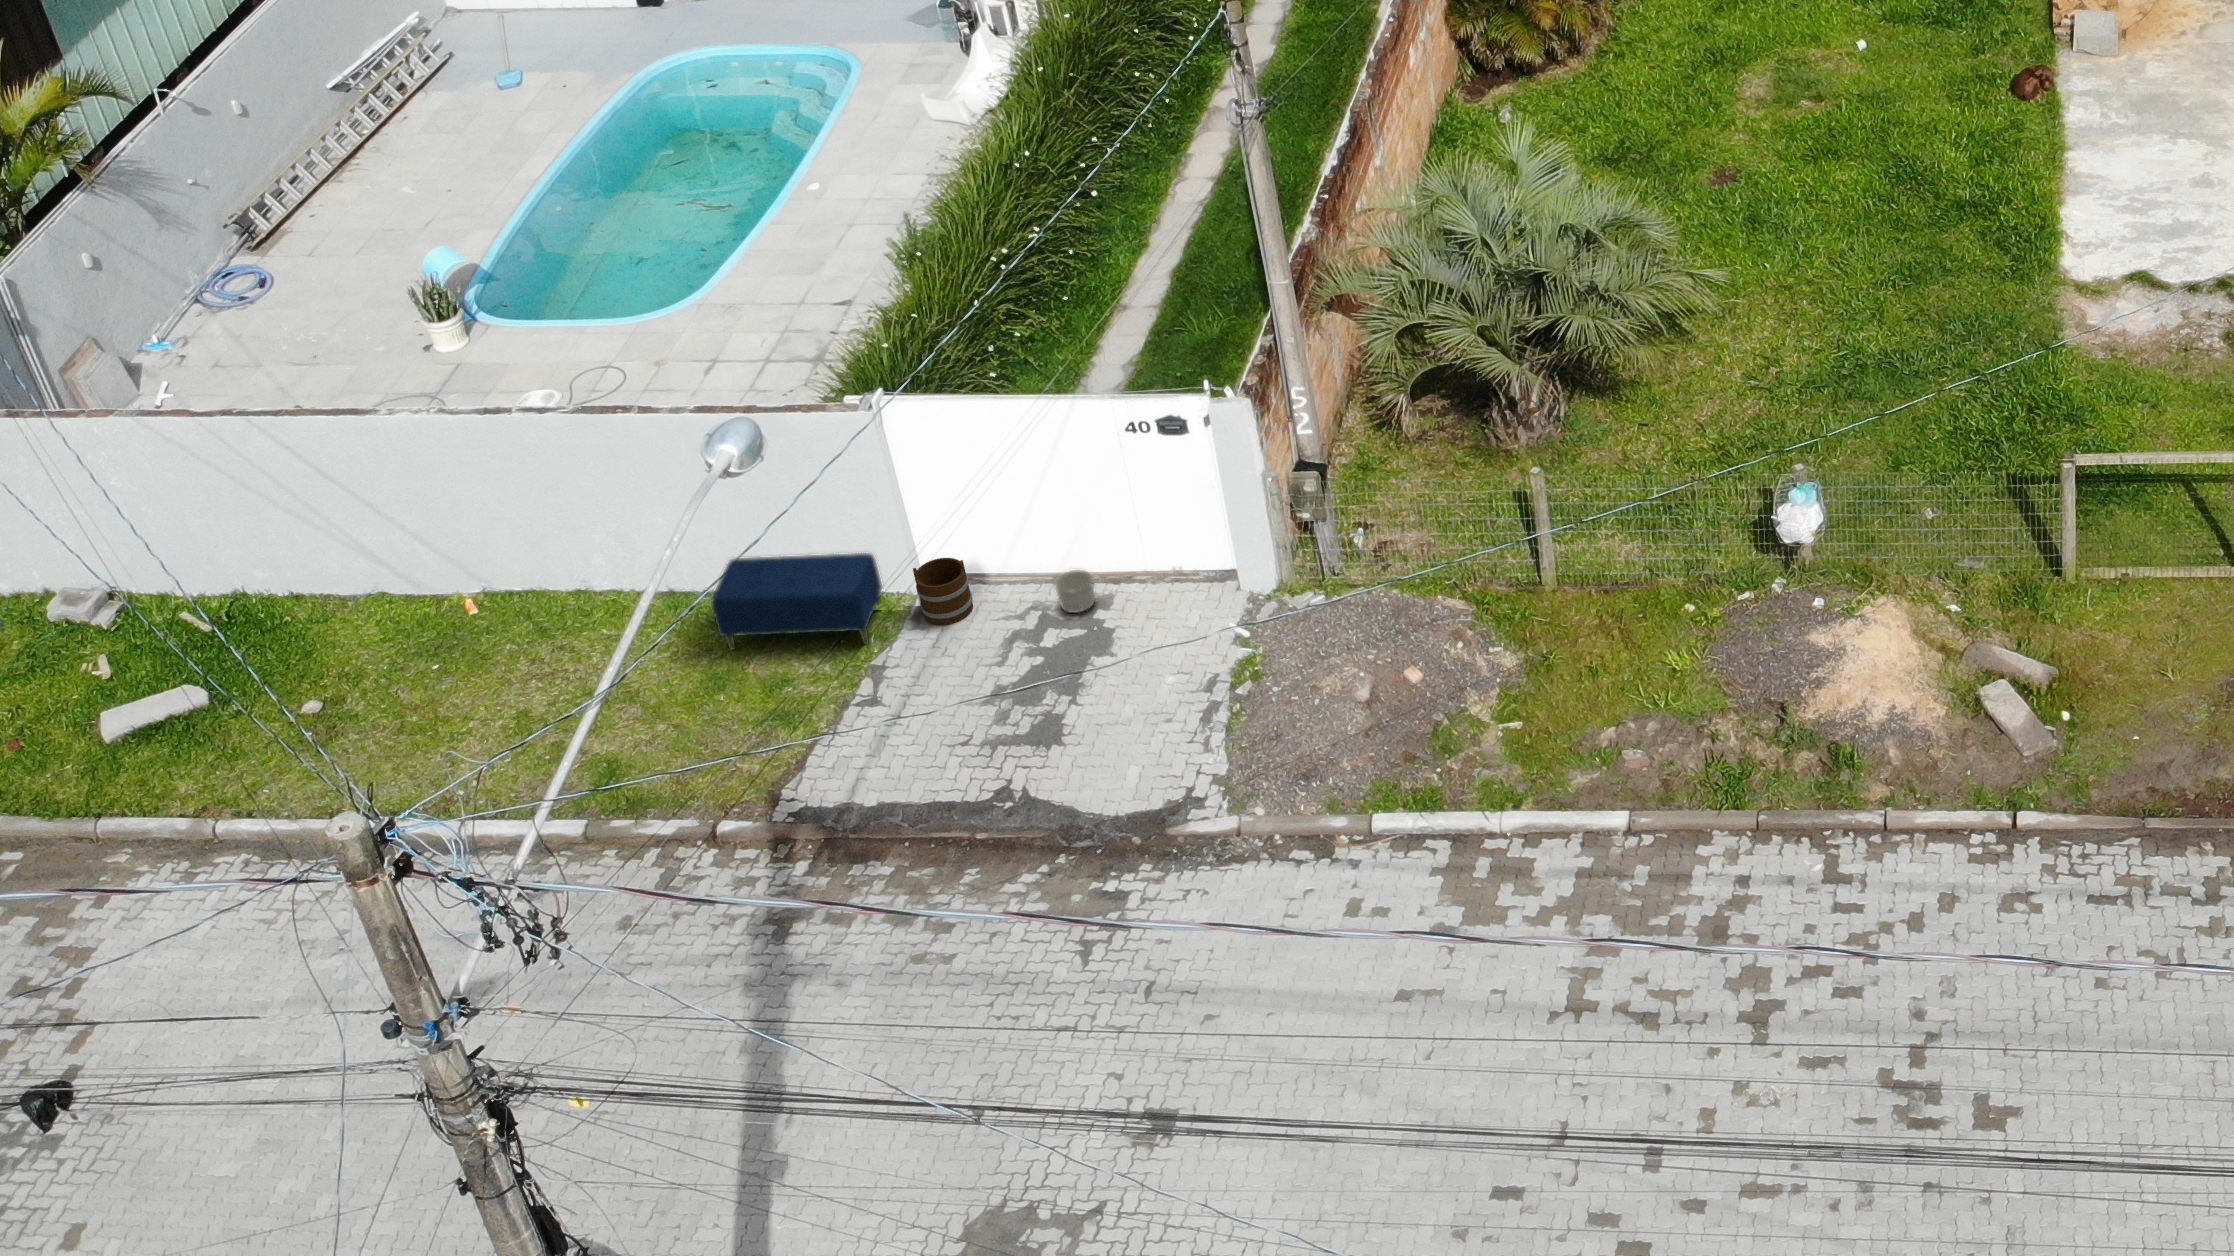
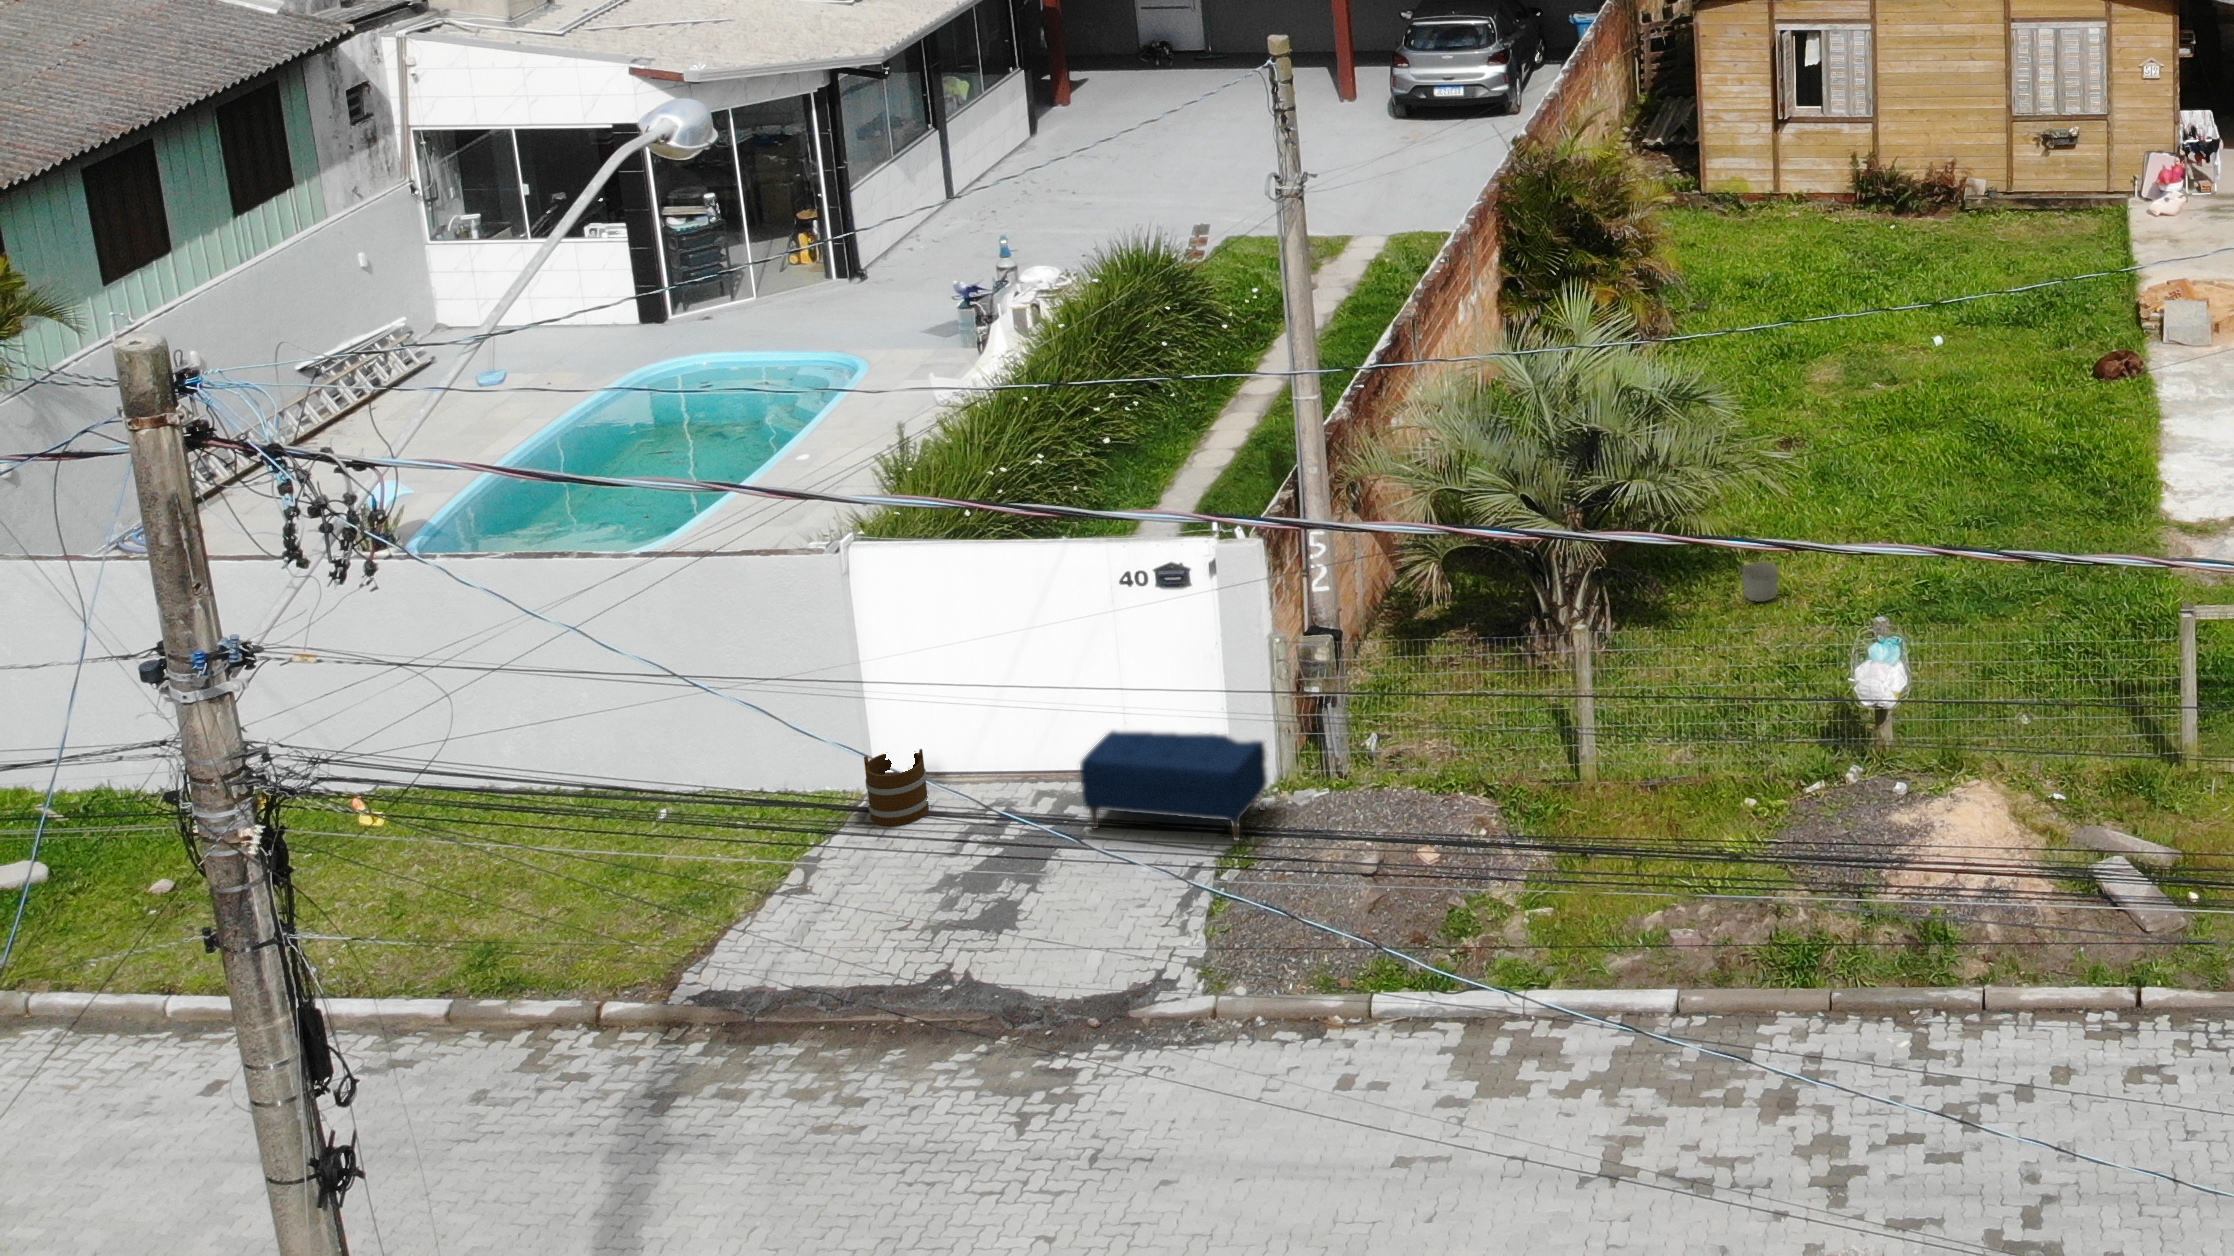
bench: present [711,553,882,650] -> present [1080,731,1268,840]
planter: present [1055,570,1095,613] -> present [1742,562,1778,602]

